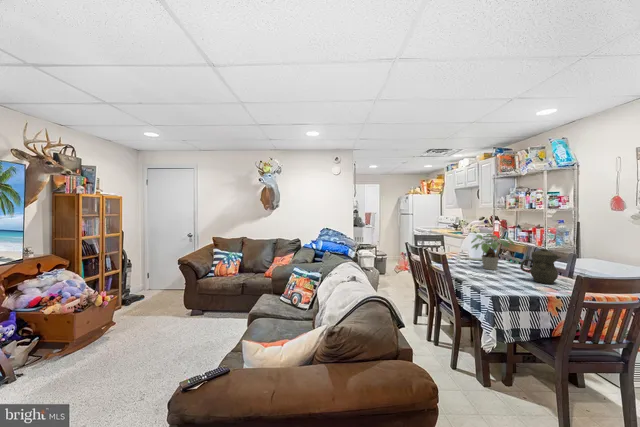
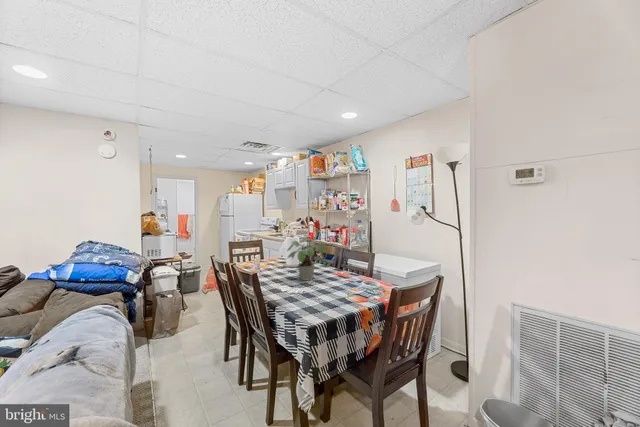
teapot: present [520,249,561,284] -> none [334,253,367,291]

